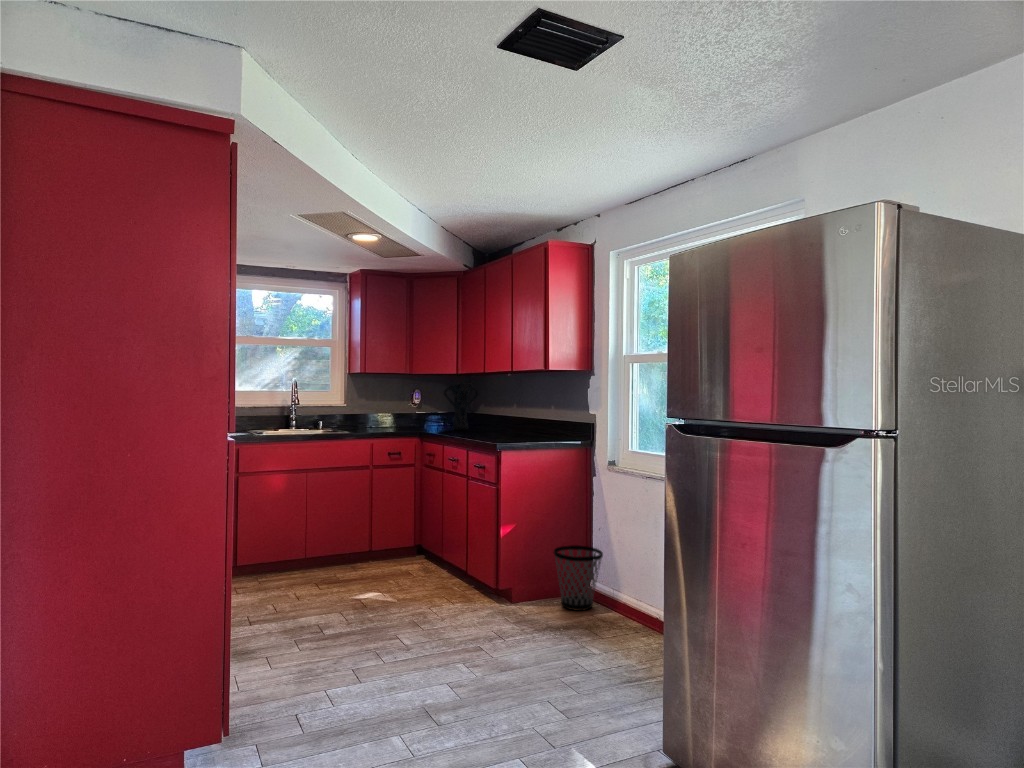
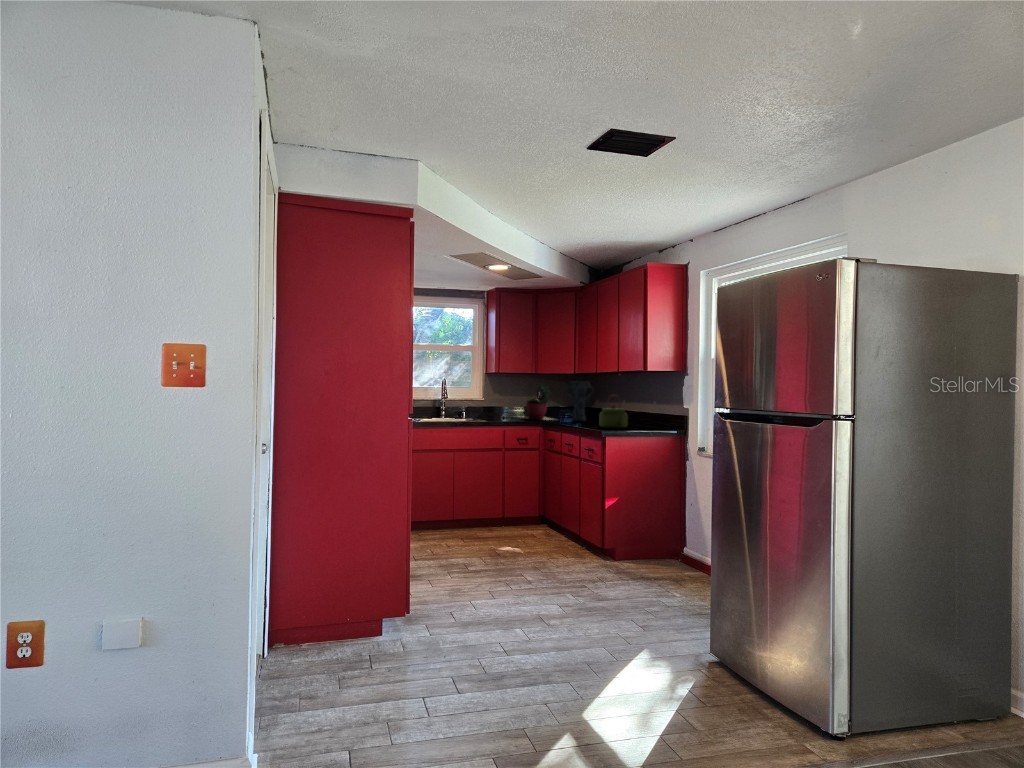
succulent plant: none [388,384,437,429] -> present [526,383,551,420]
kettle: none [488,399,522,439] -> present [599,395,628,428]
wastebasket: present [554,545,603,611] -> none [650,516,691,568]

